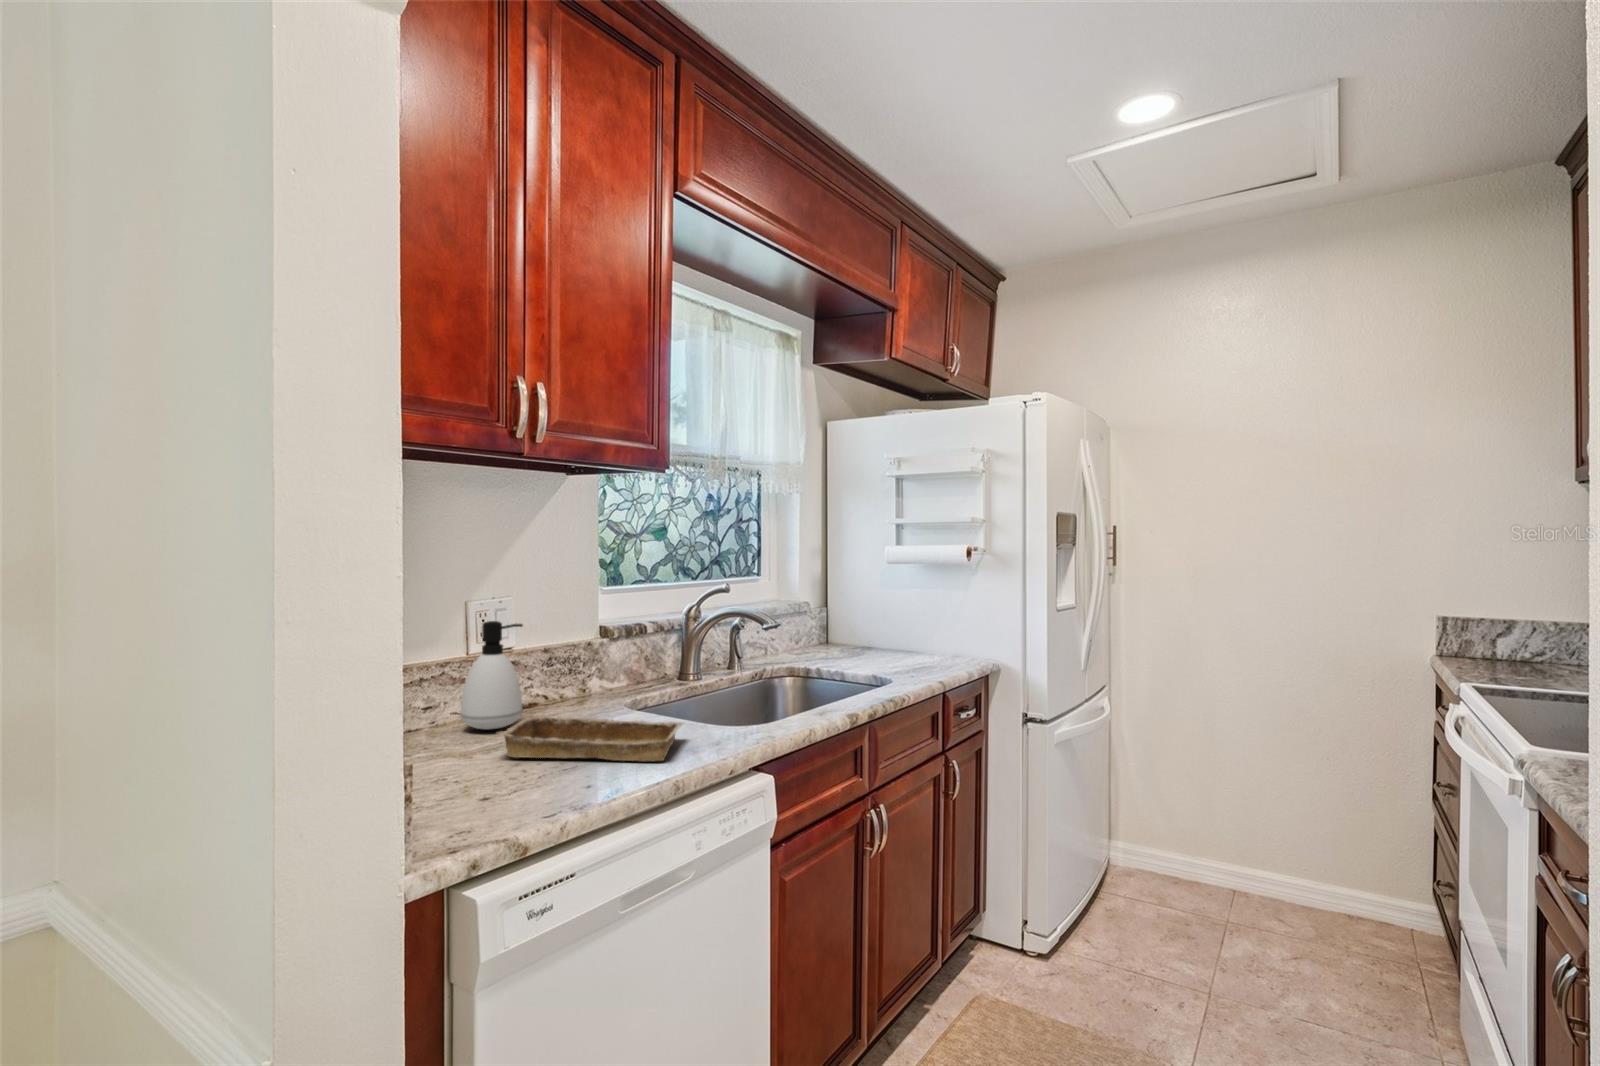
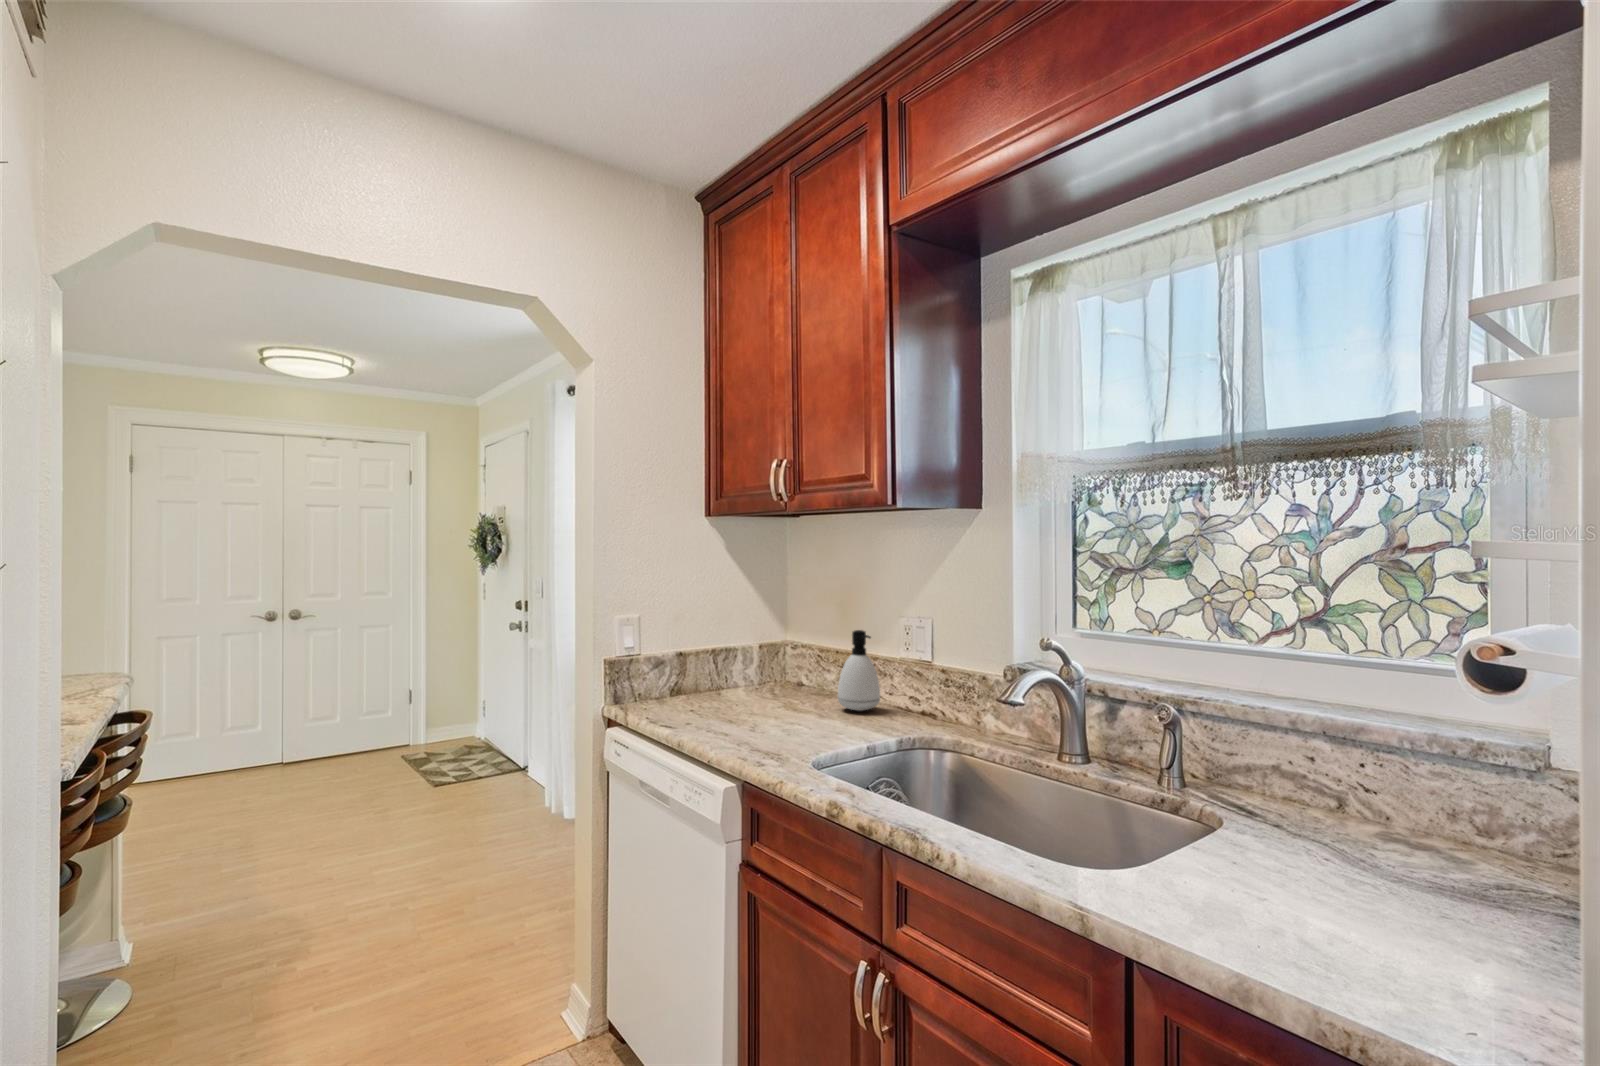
tray: present [498,716,684,761] -> none [711,693,818,737]

